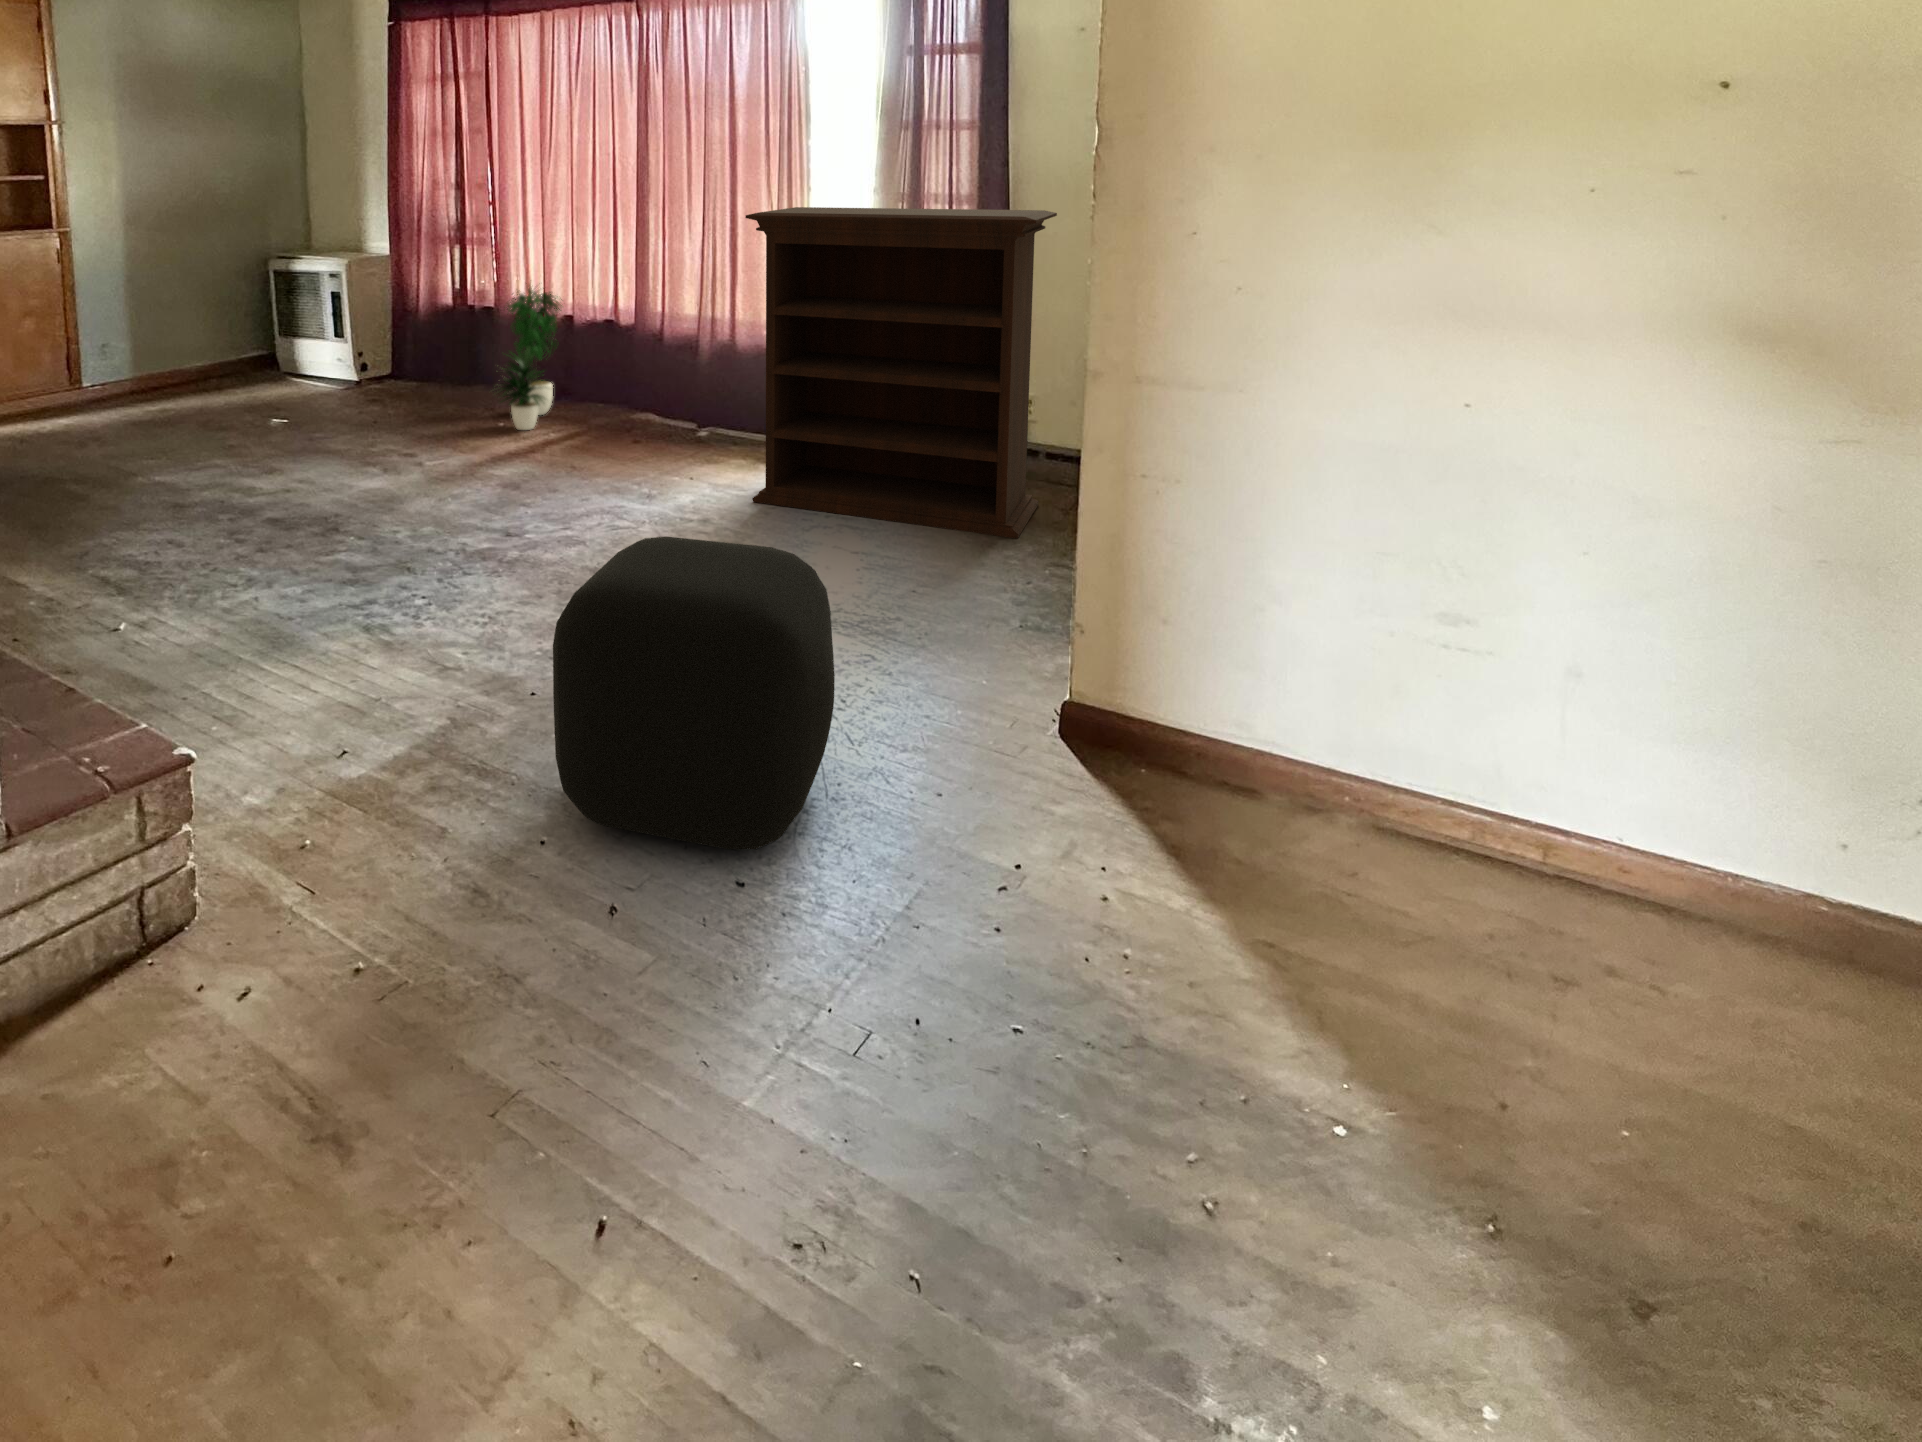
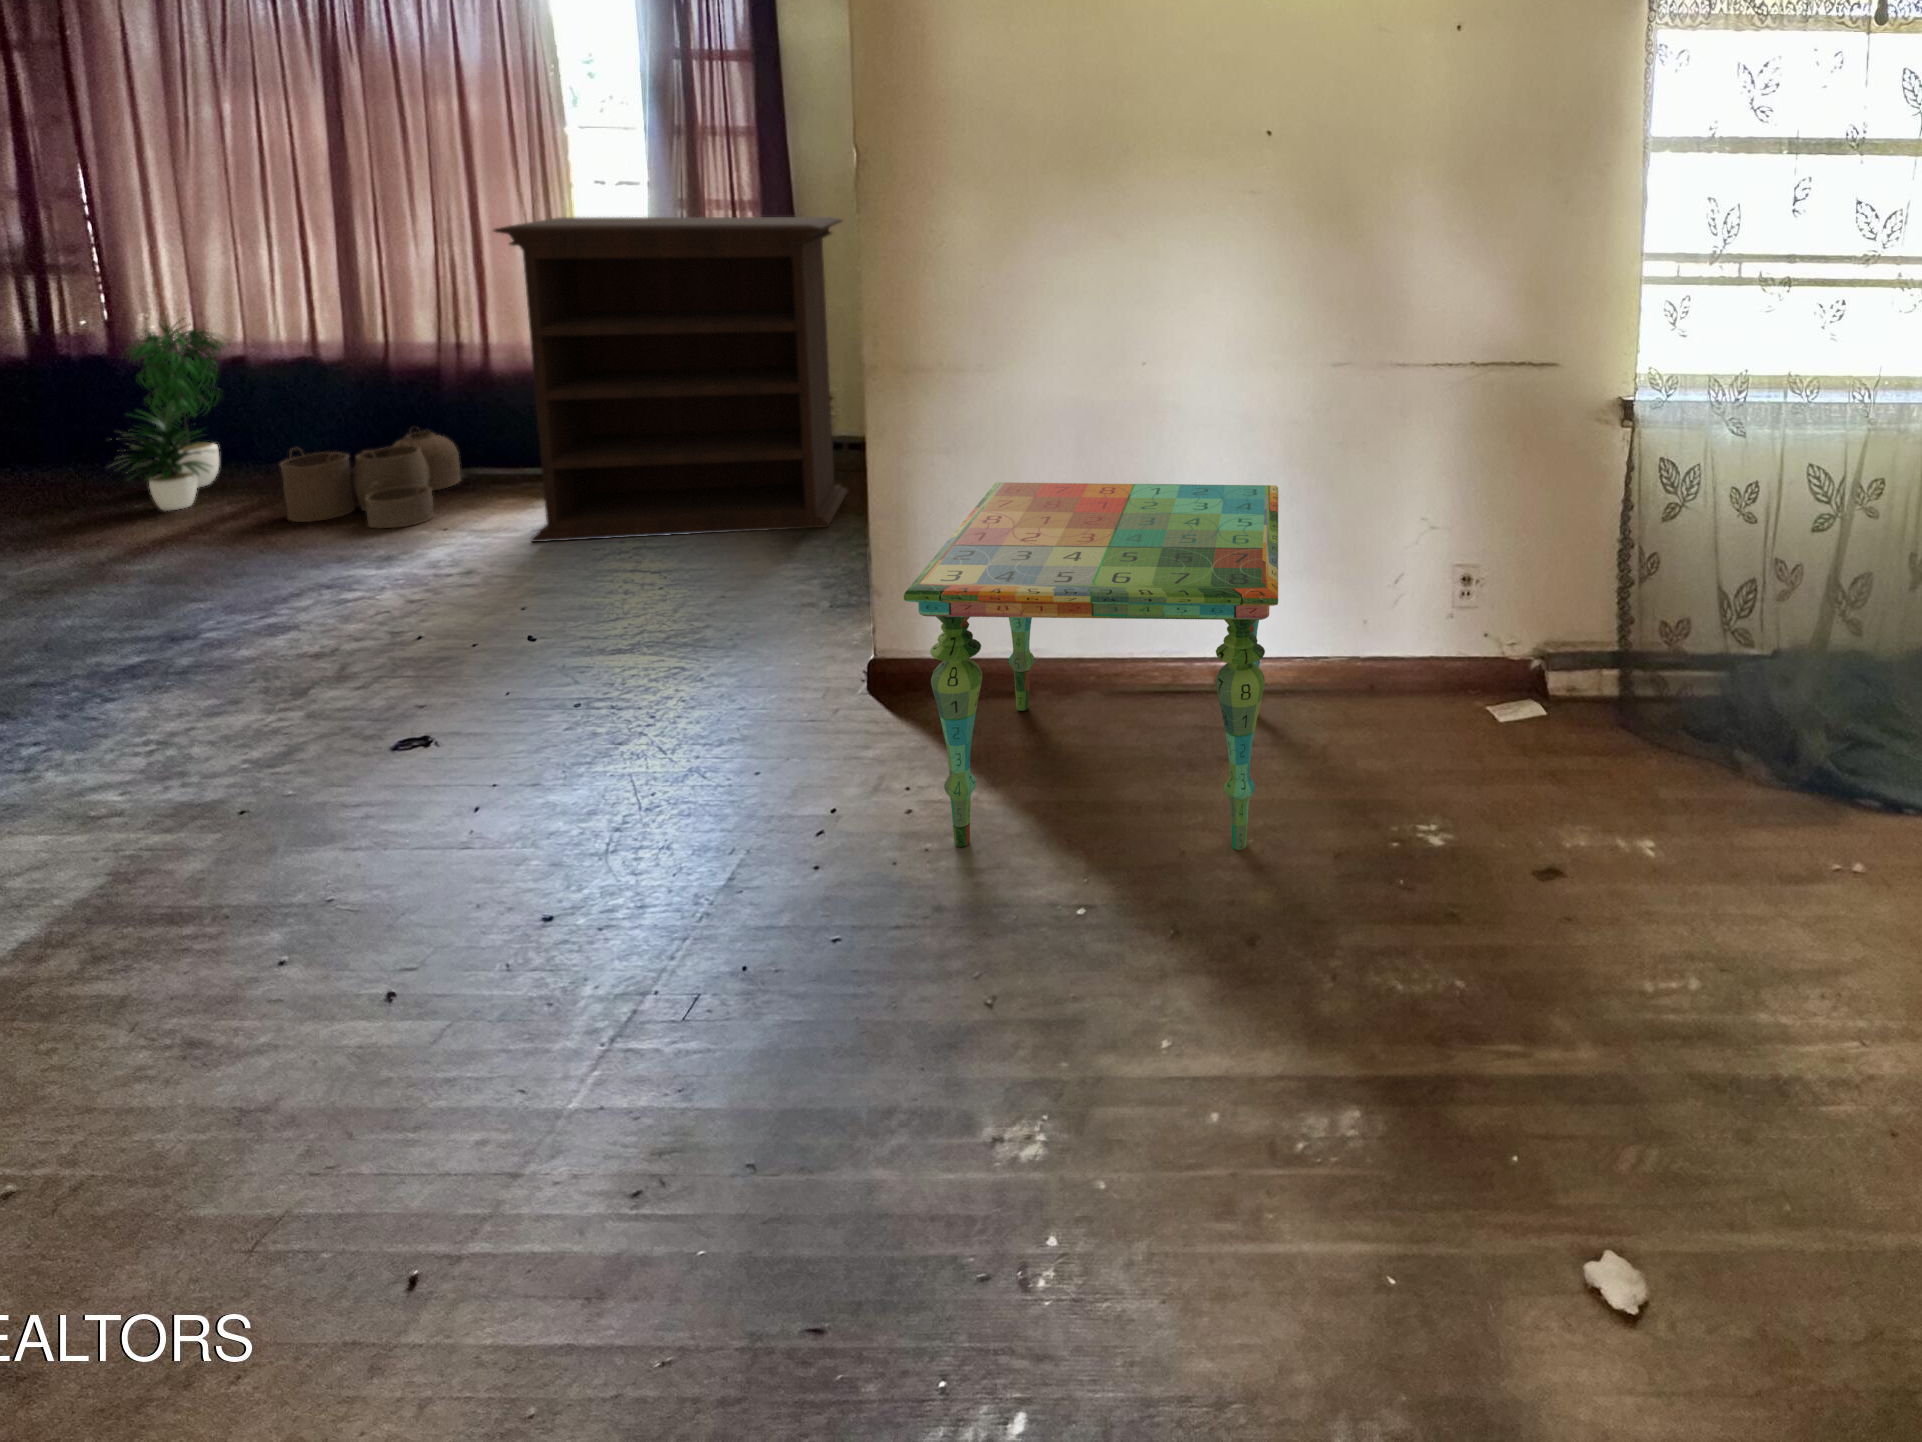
woven basket: none [587,386,705,470] -> present [280,427,460,528]
side table: none [1129,528,1754,1159] -> present [904,482,1278,850]
ottoman: present [553,537,835,850] -> none [273,580,640,922]

